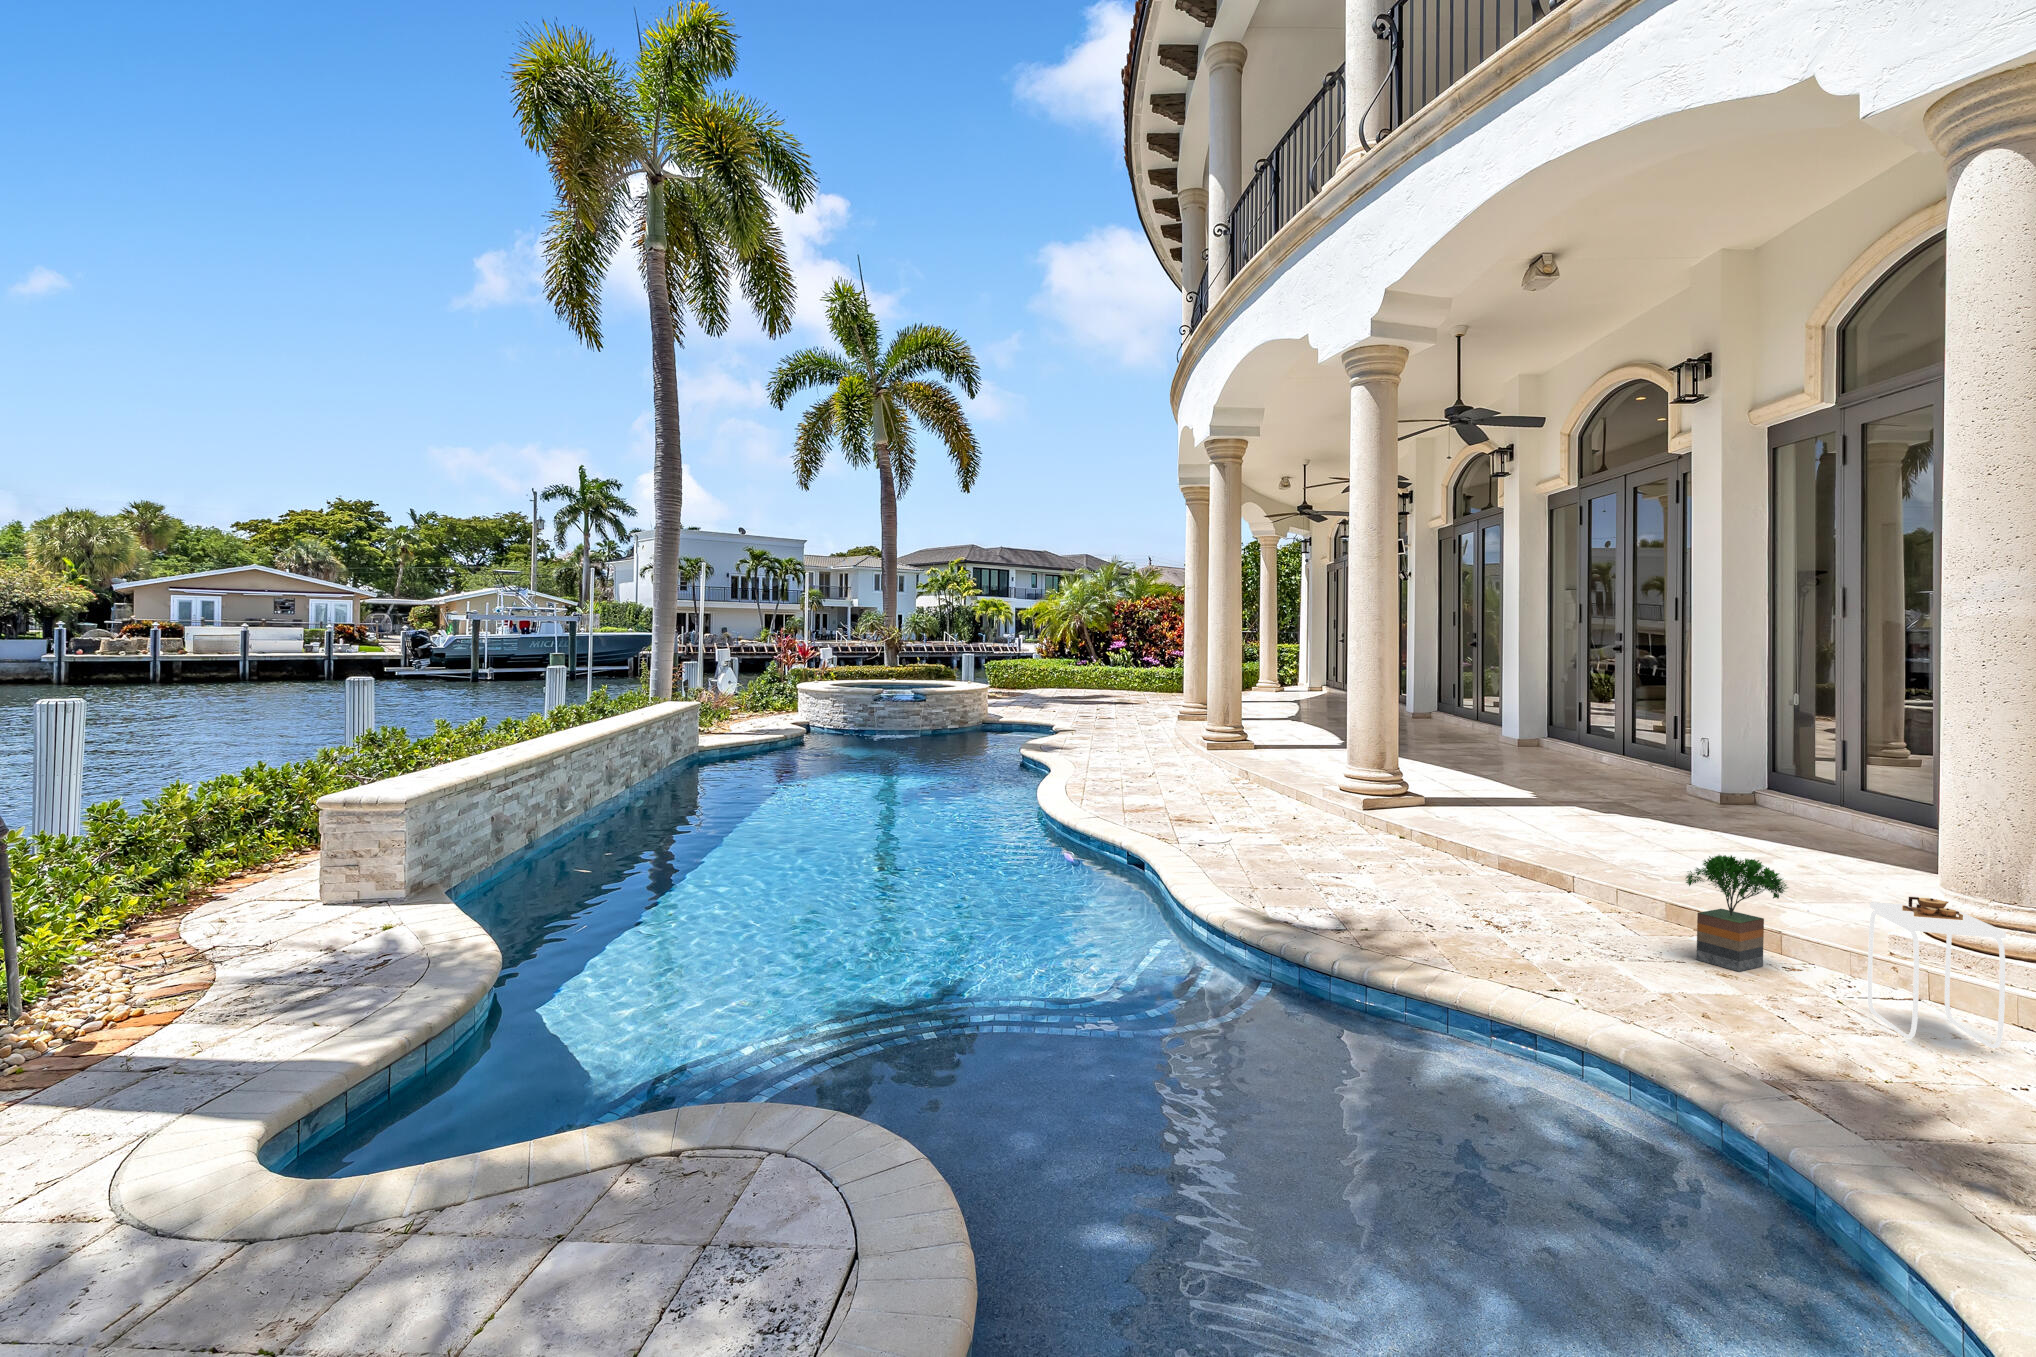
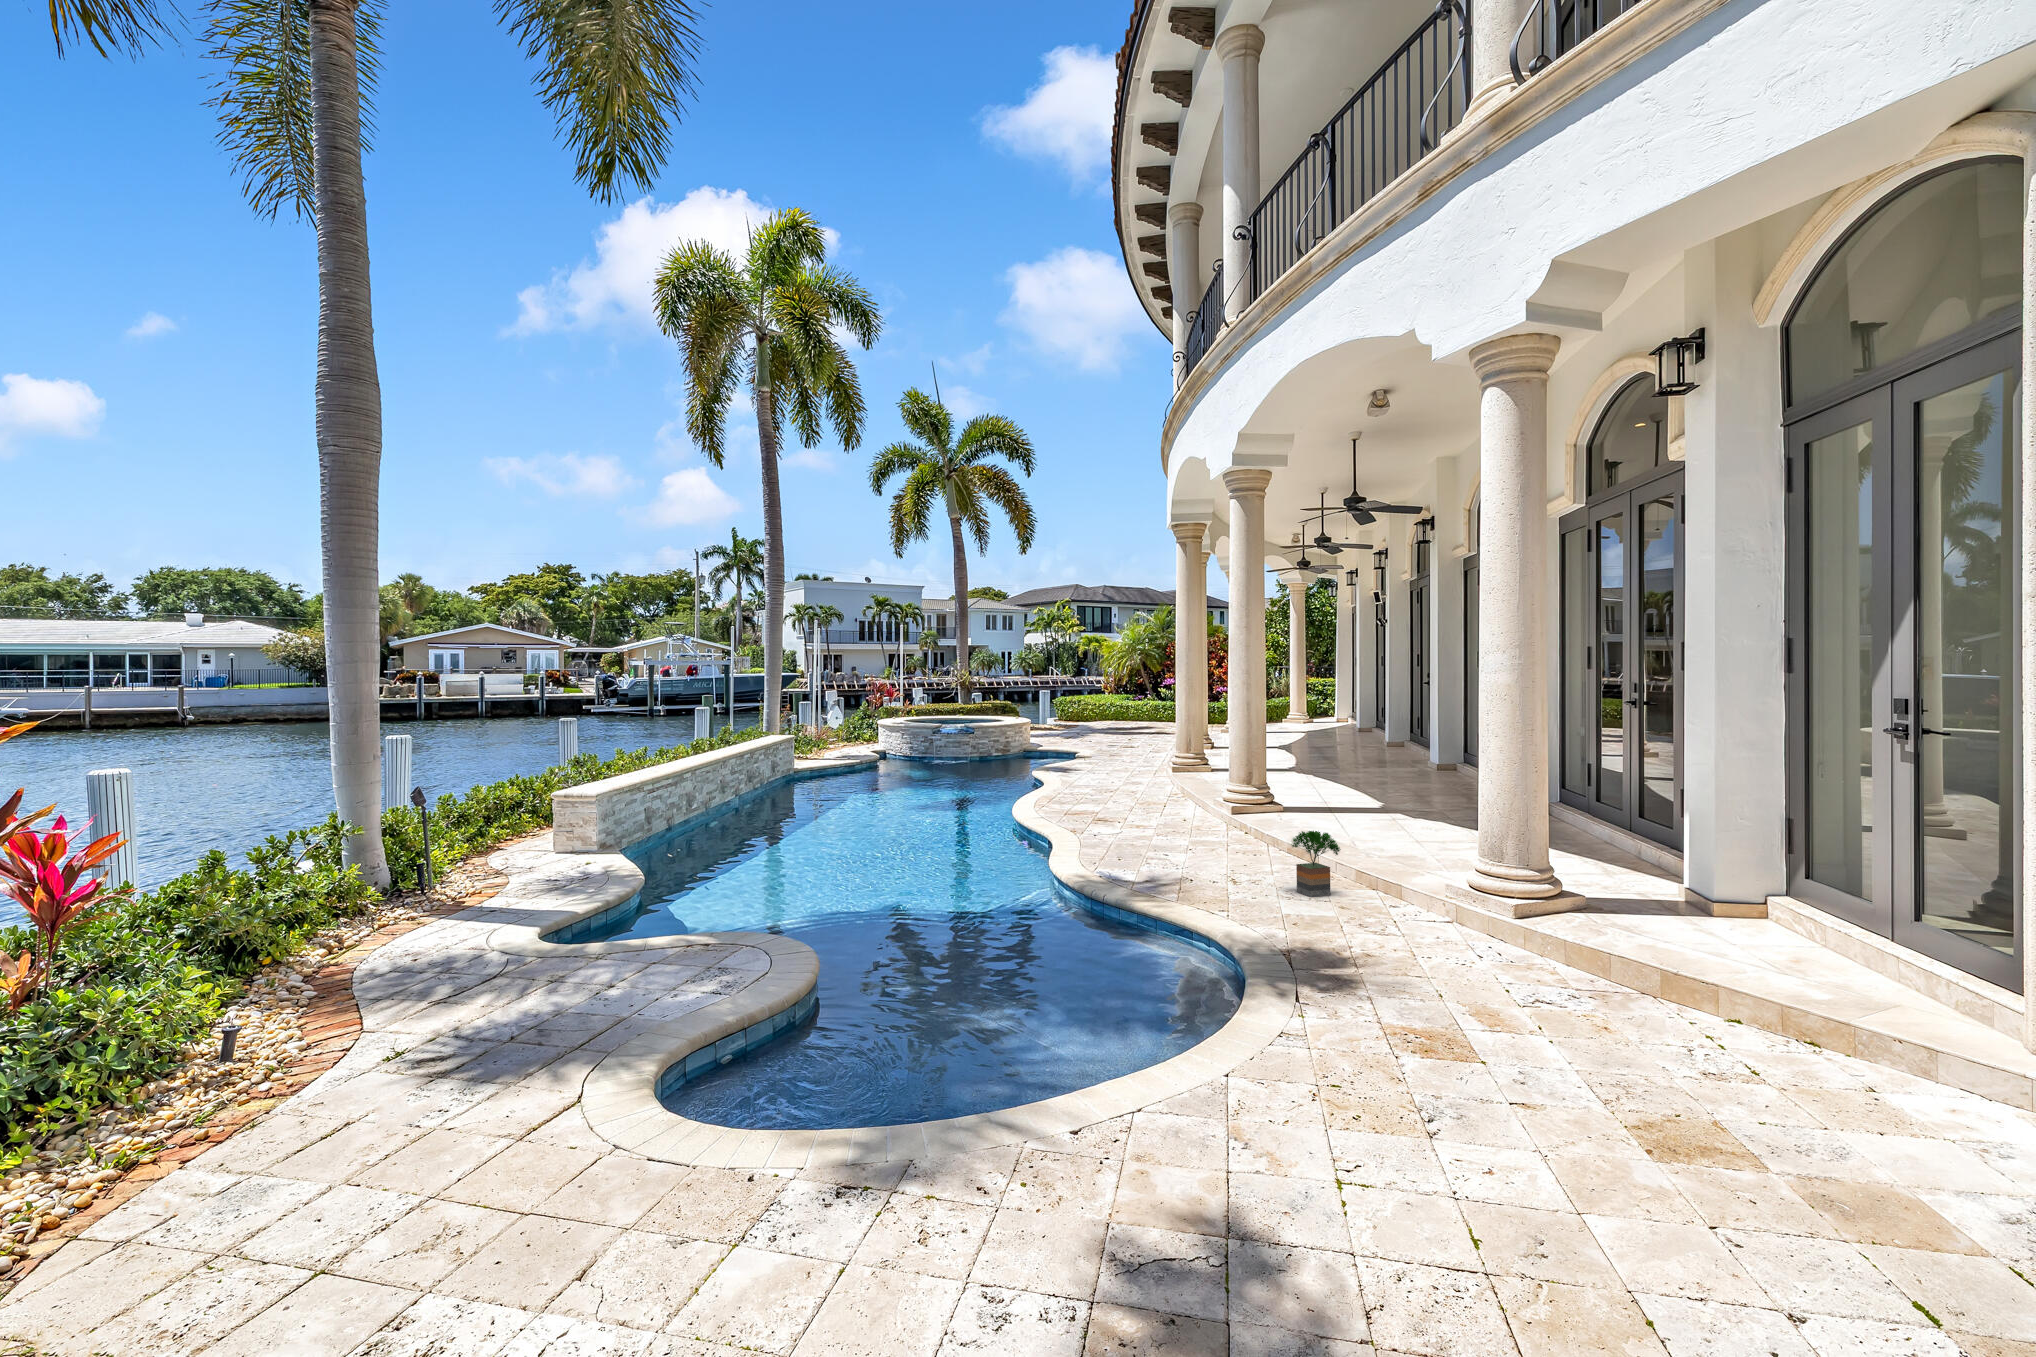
side table: present [1867,897,2006,1048] -> none [1339,848,1385,927]

